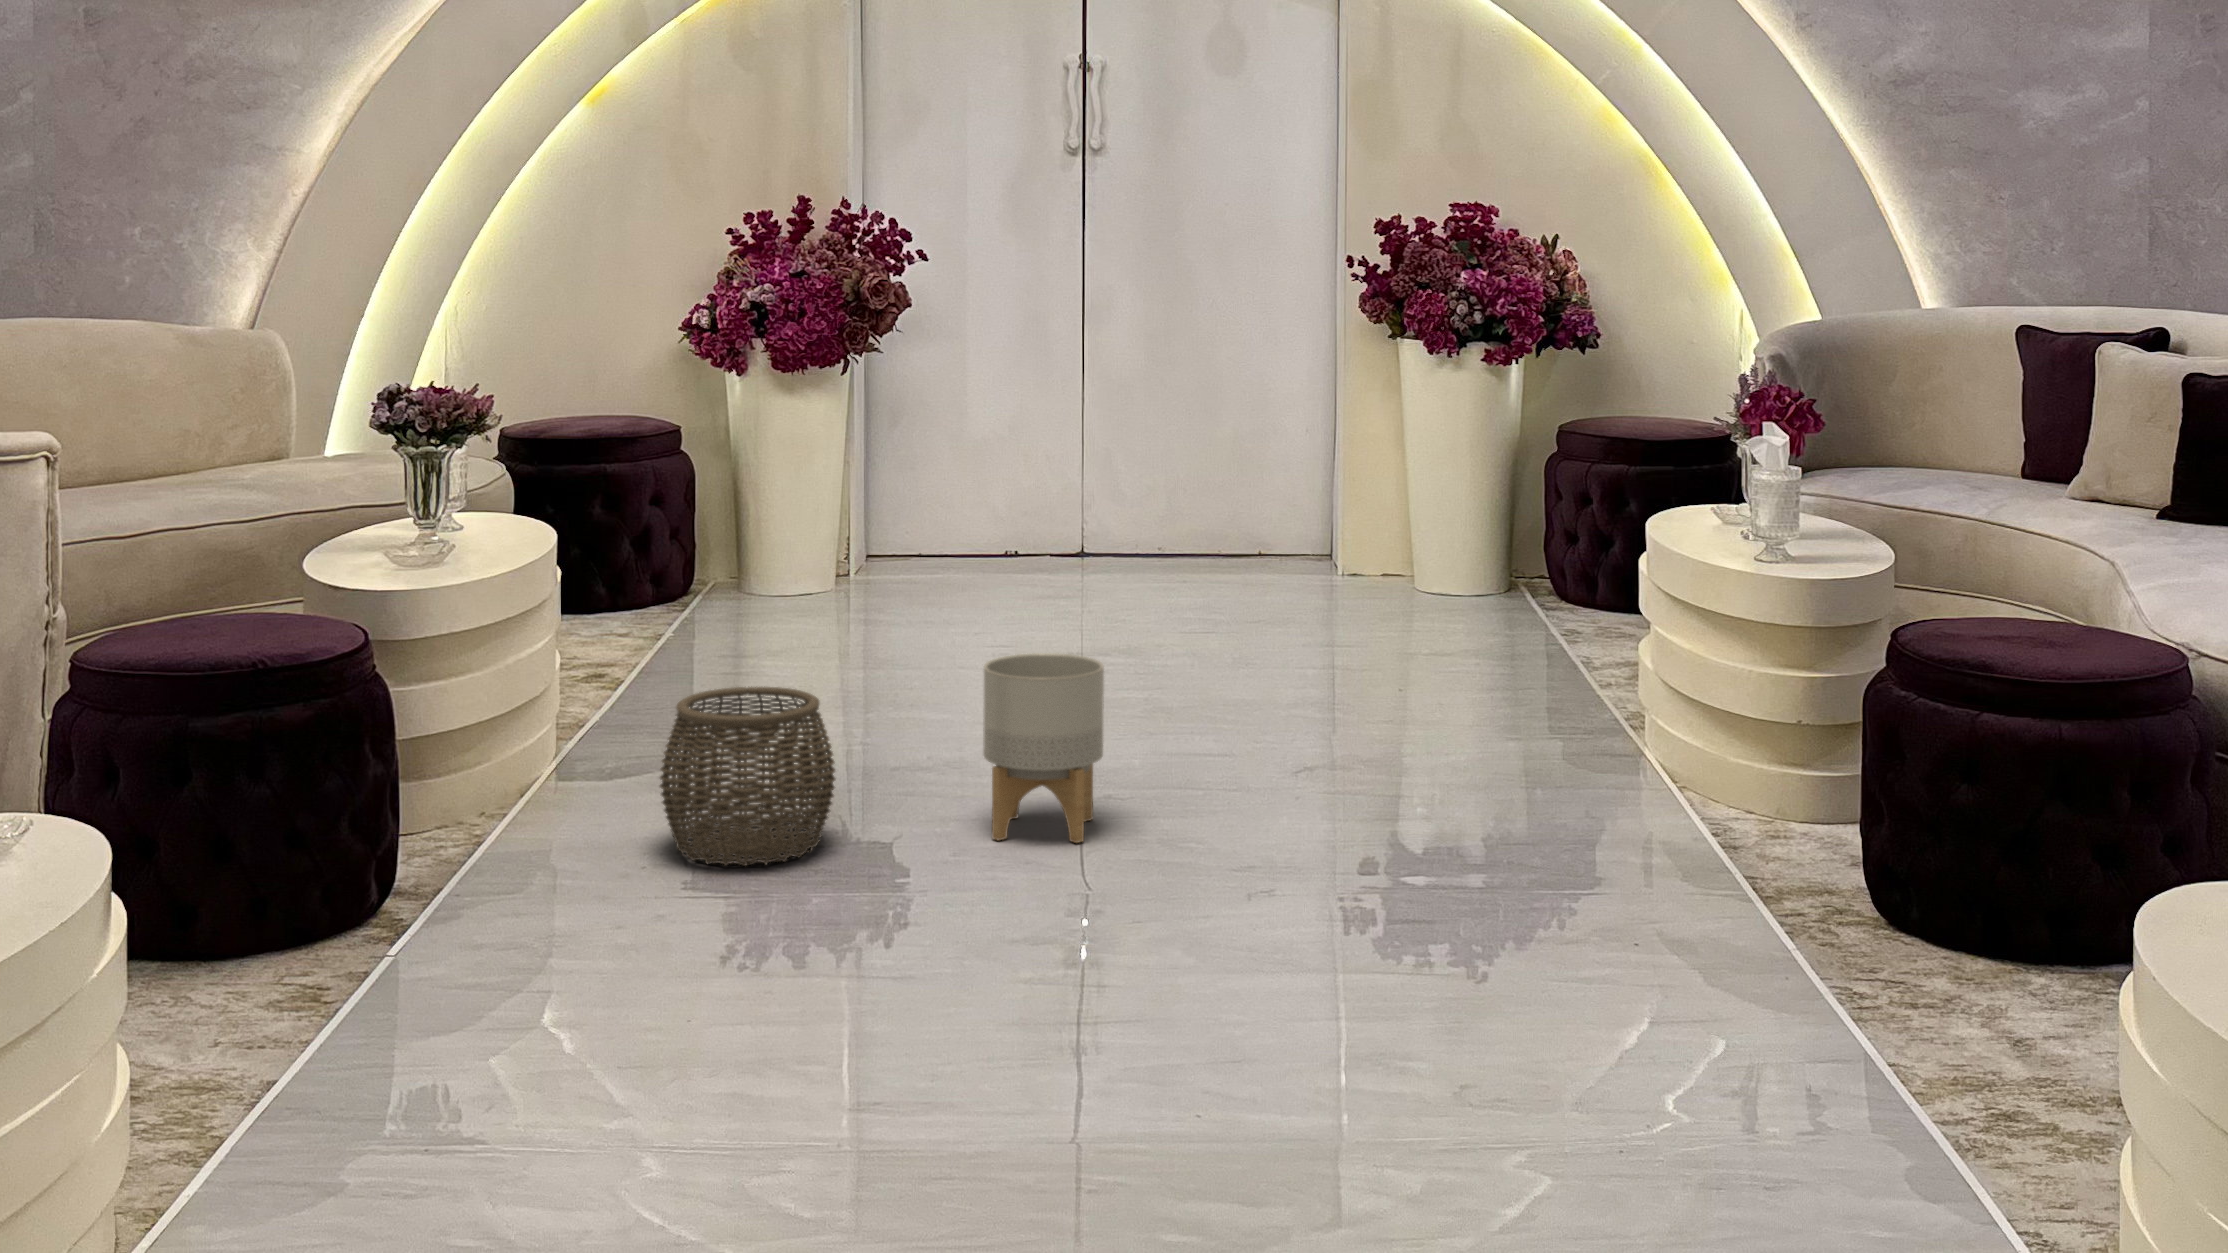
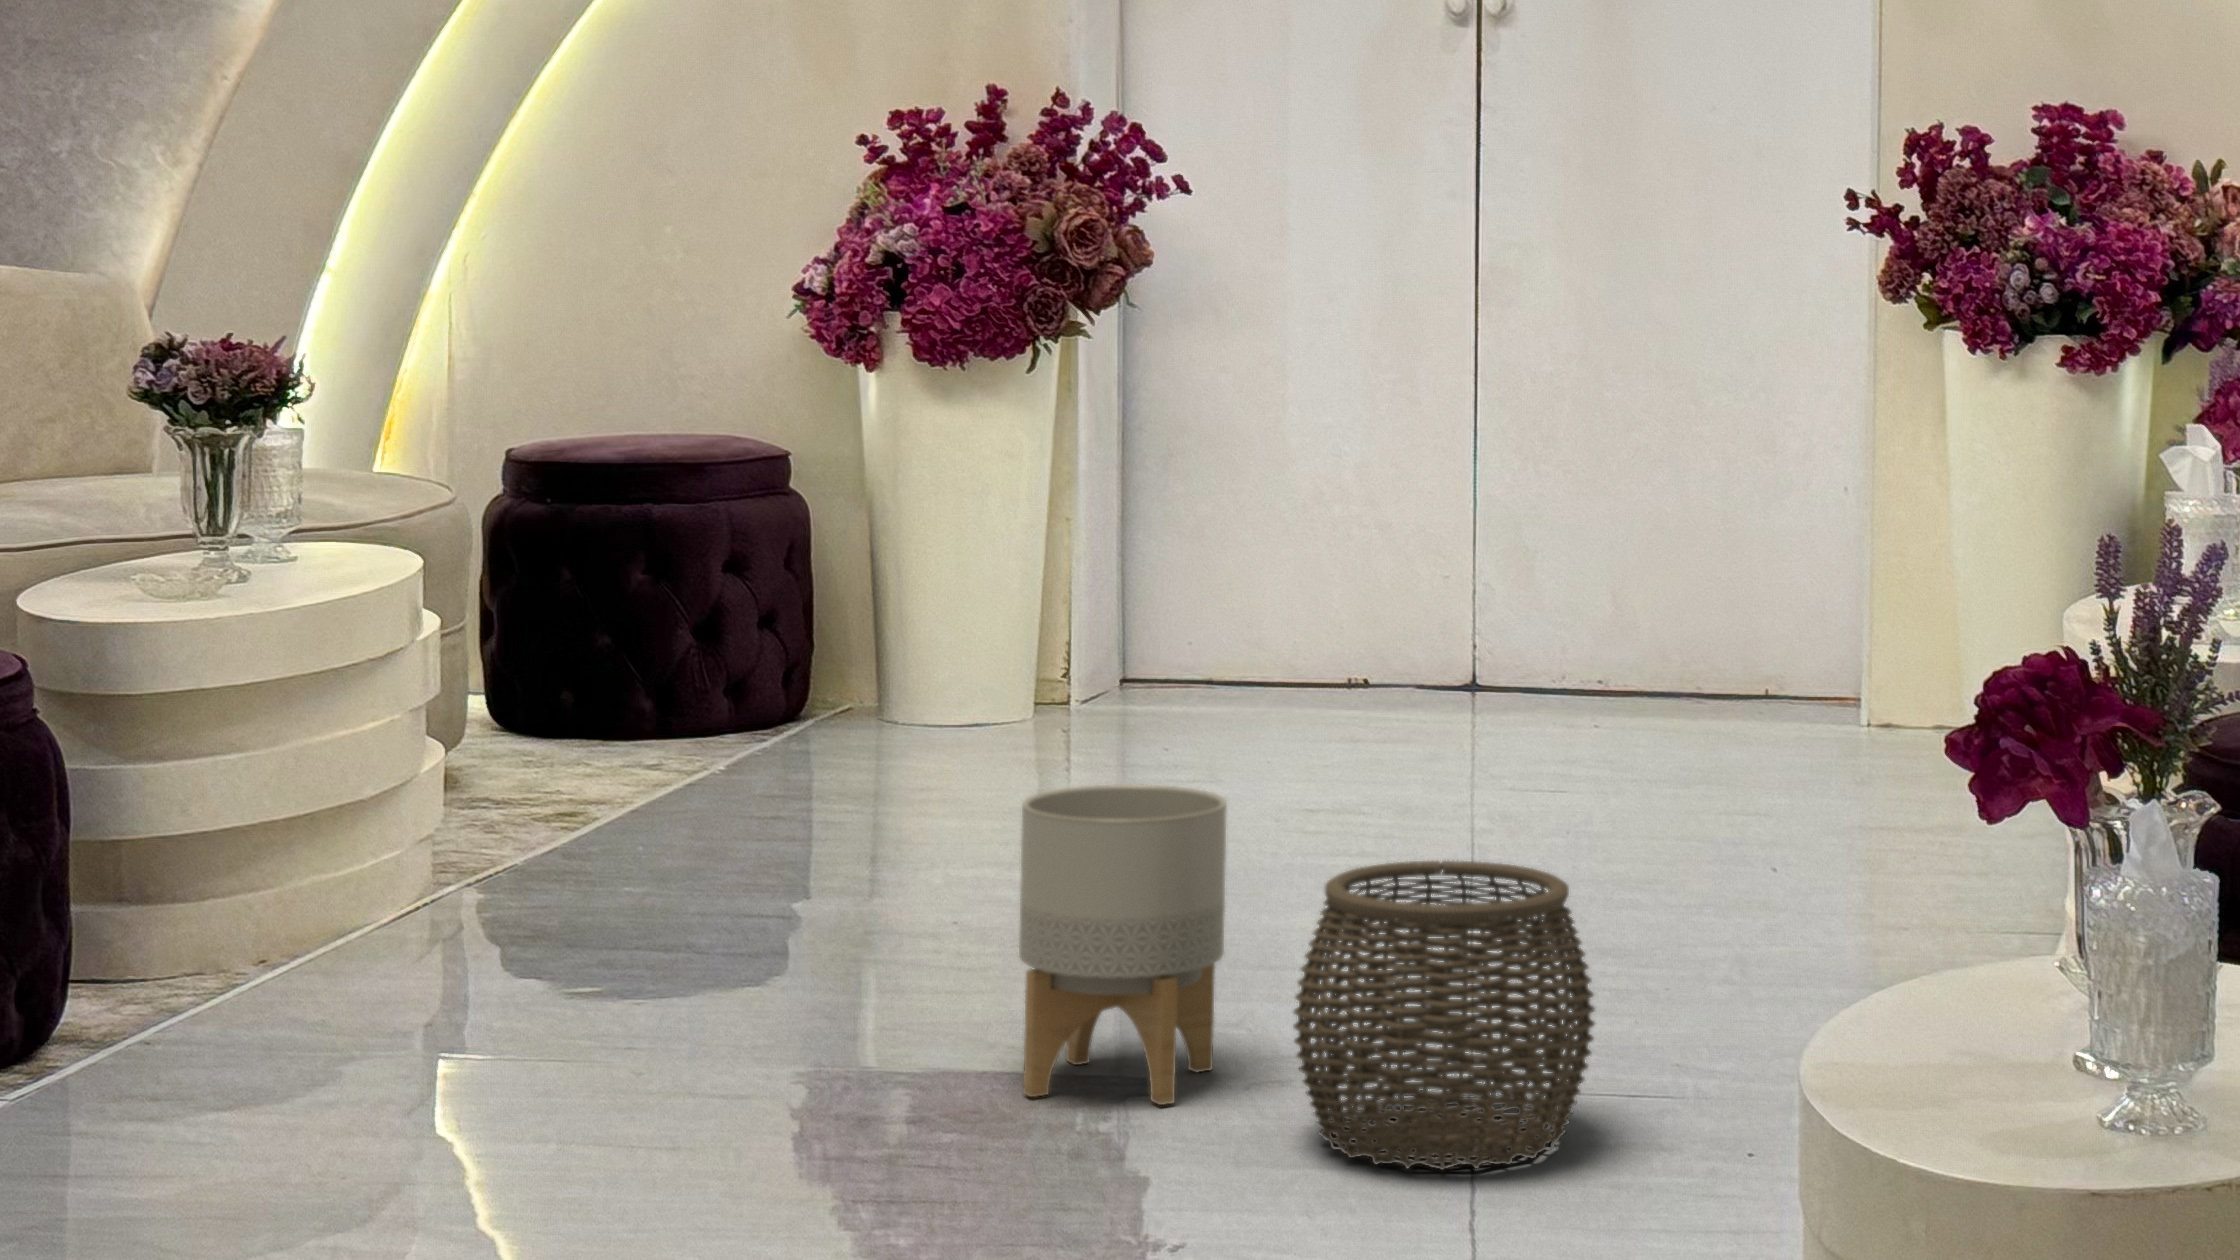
woven basket: present [660,687,836,866] -> present [1294,861,1595,1170]

